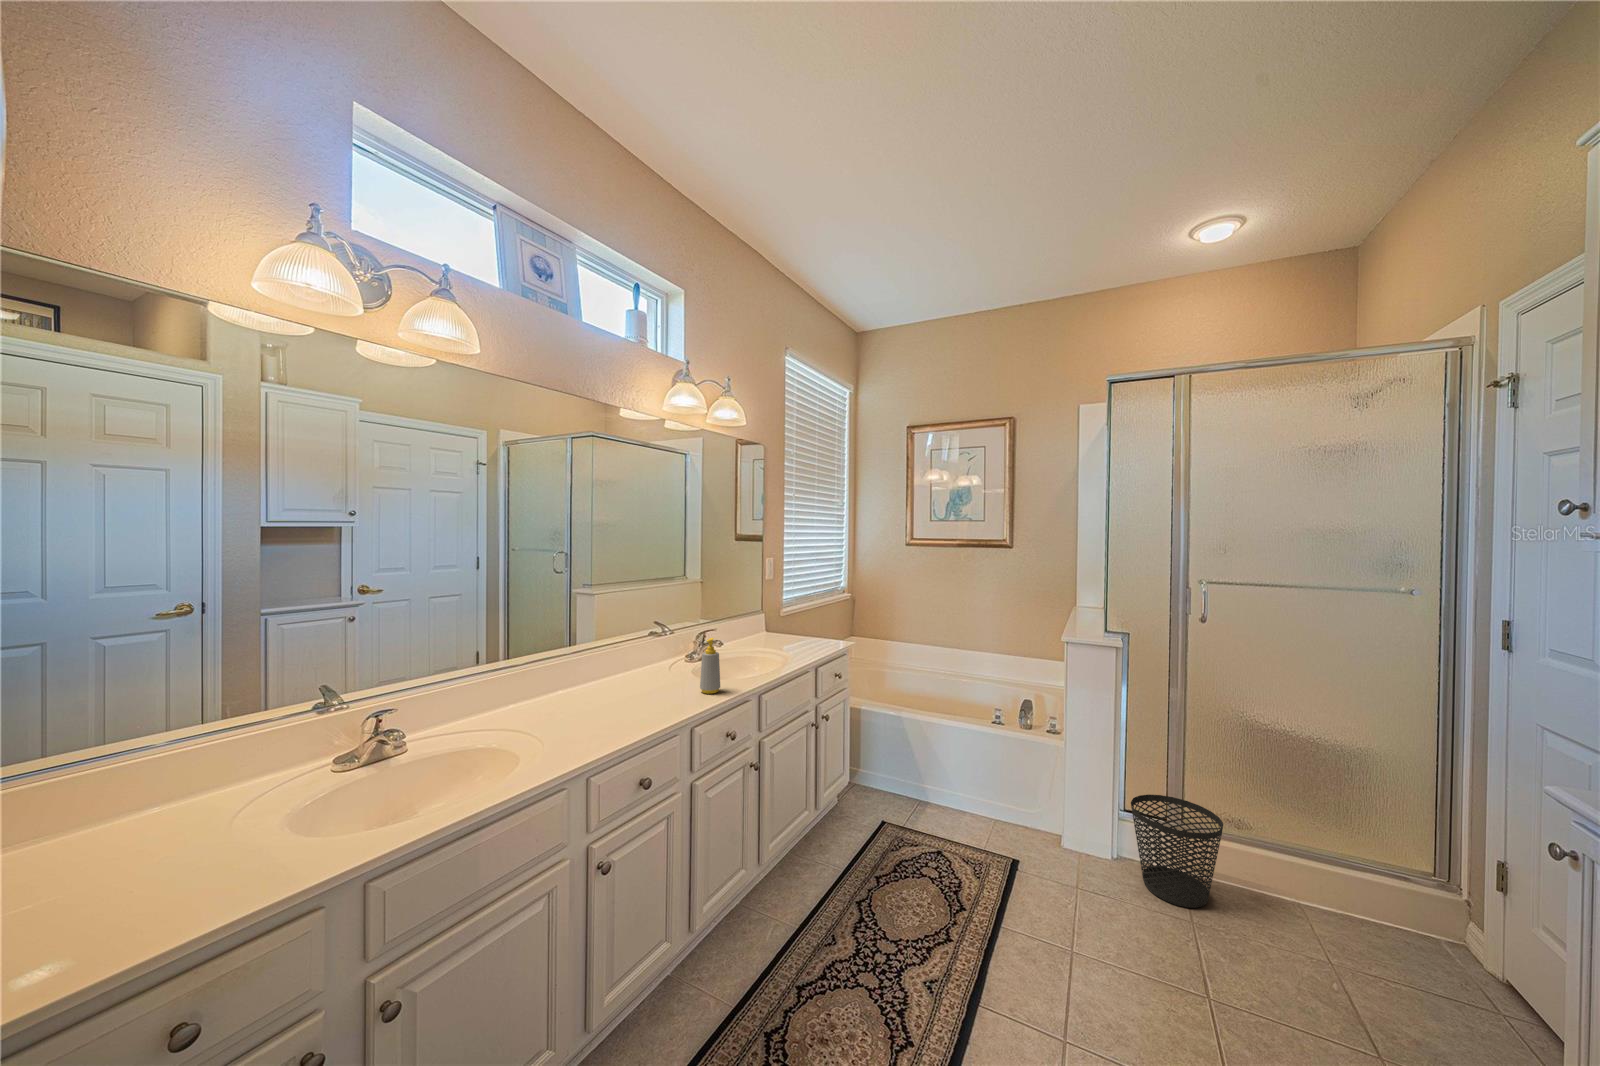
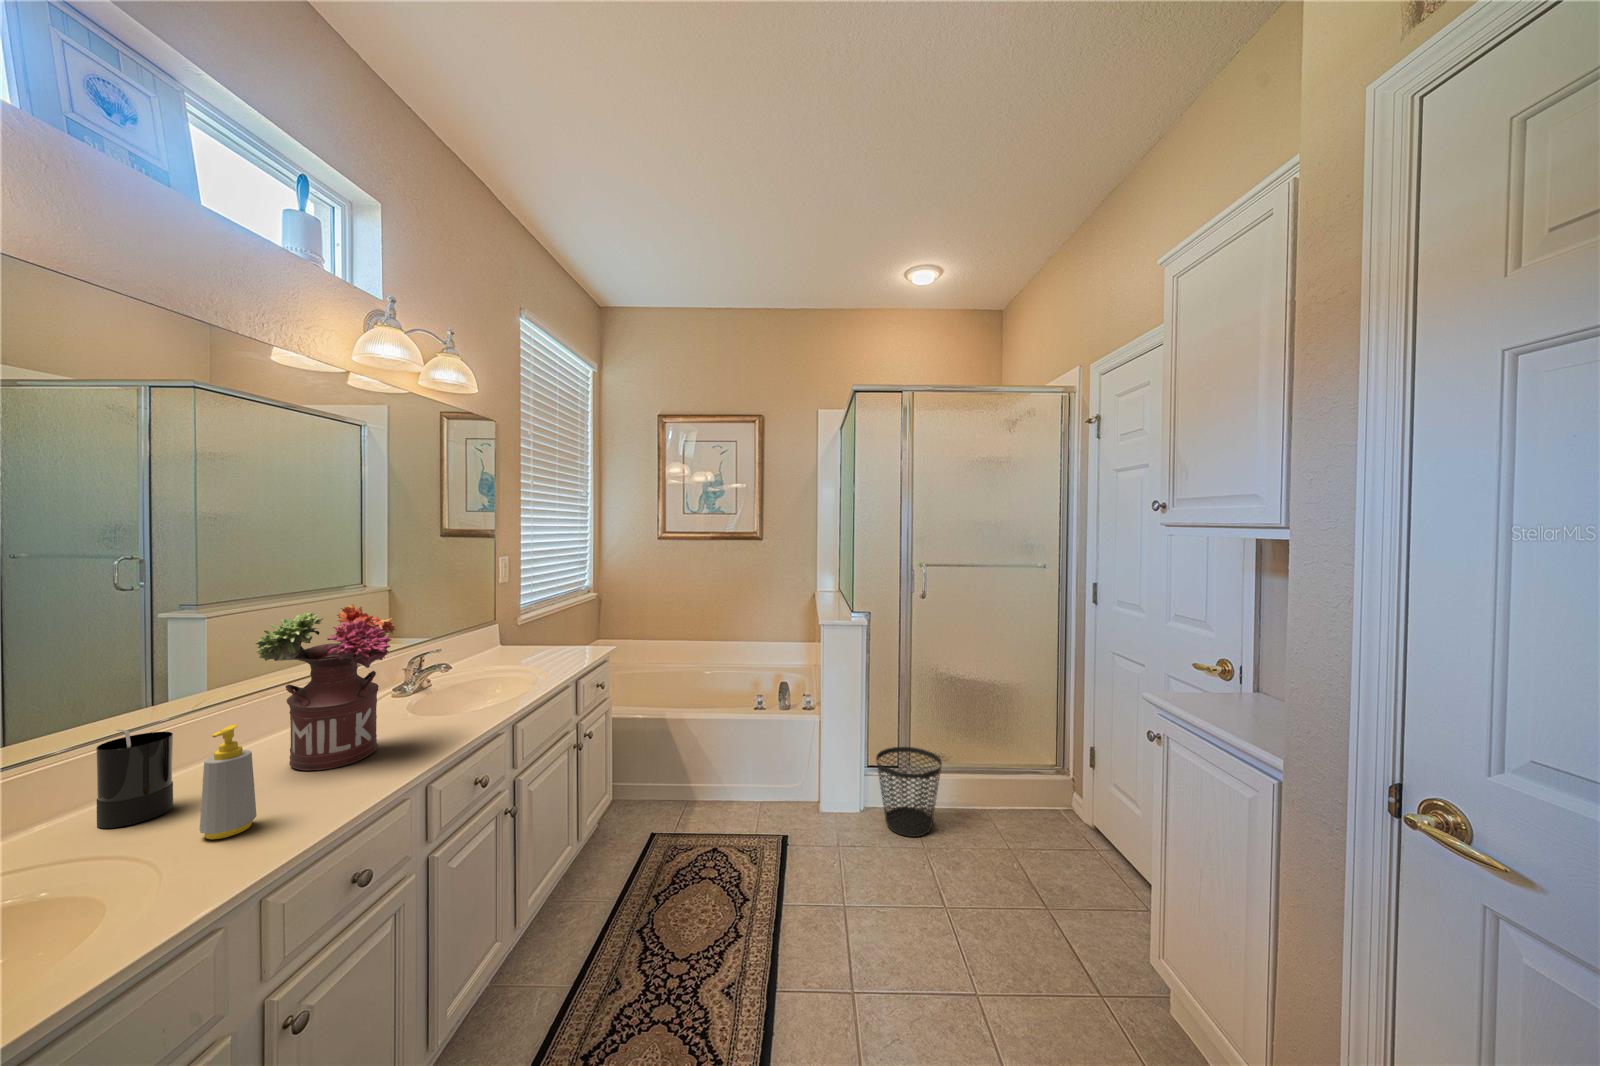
flower arrangement: none [599,589,679,704] -> present [255,604,396,770]
soap bottle: present [700,638,720,694] -> present [200,724,257,839]
candle: none [523,658,557,717] -> present [96,729,173,828]

